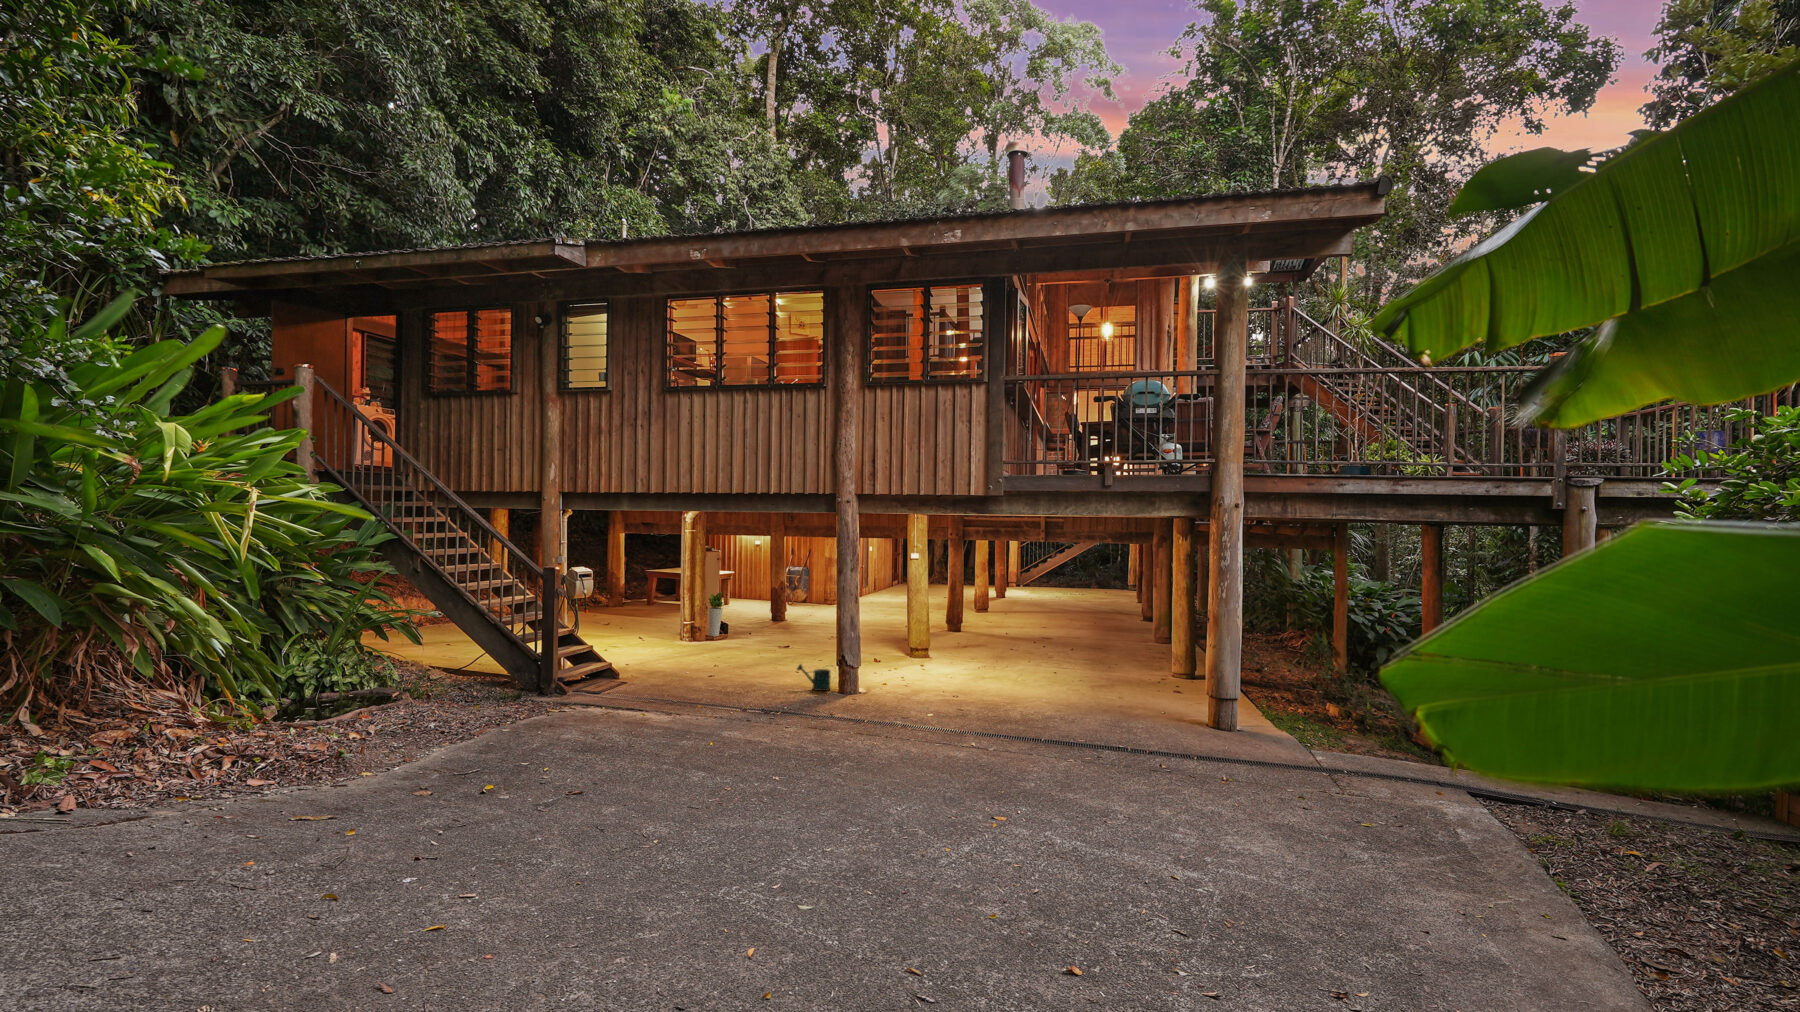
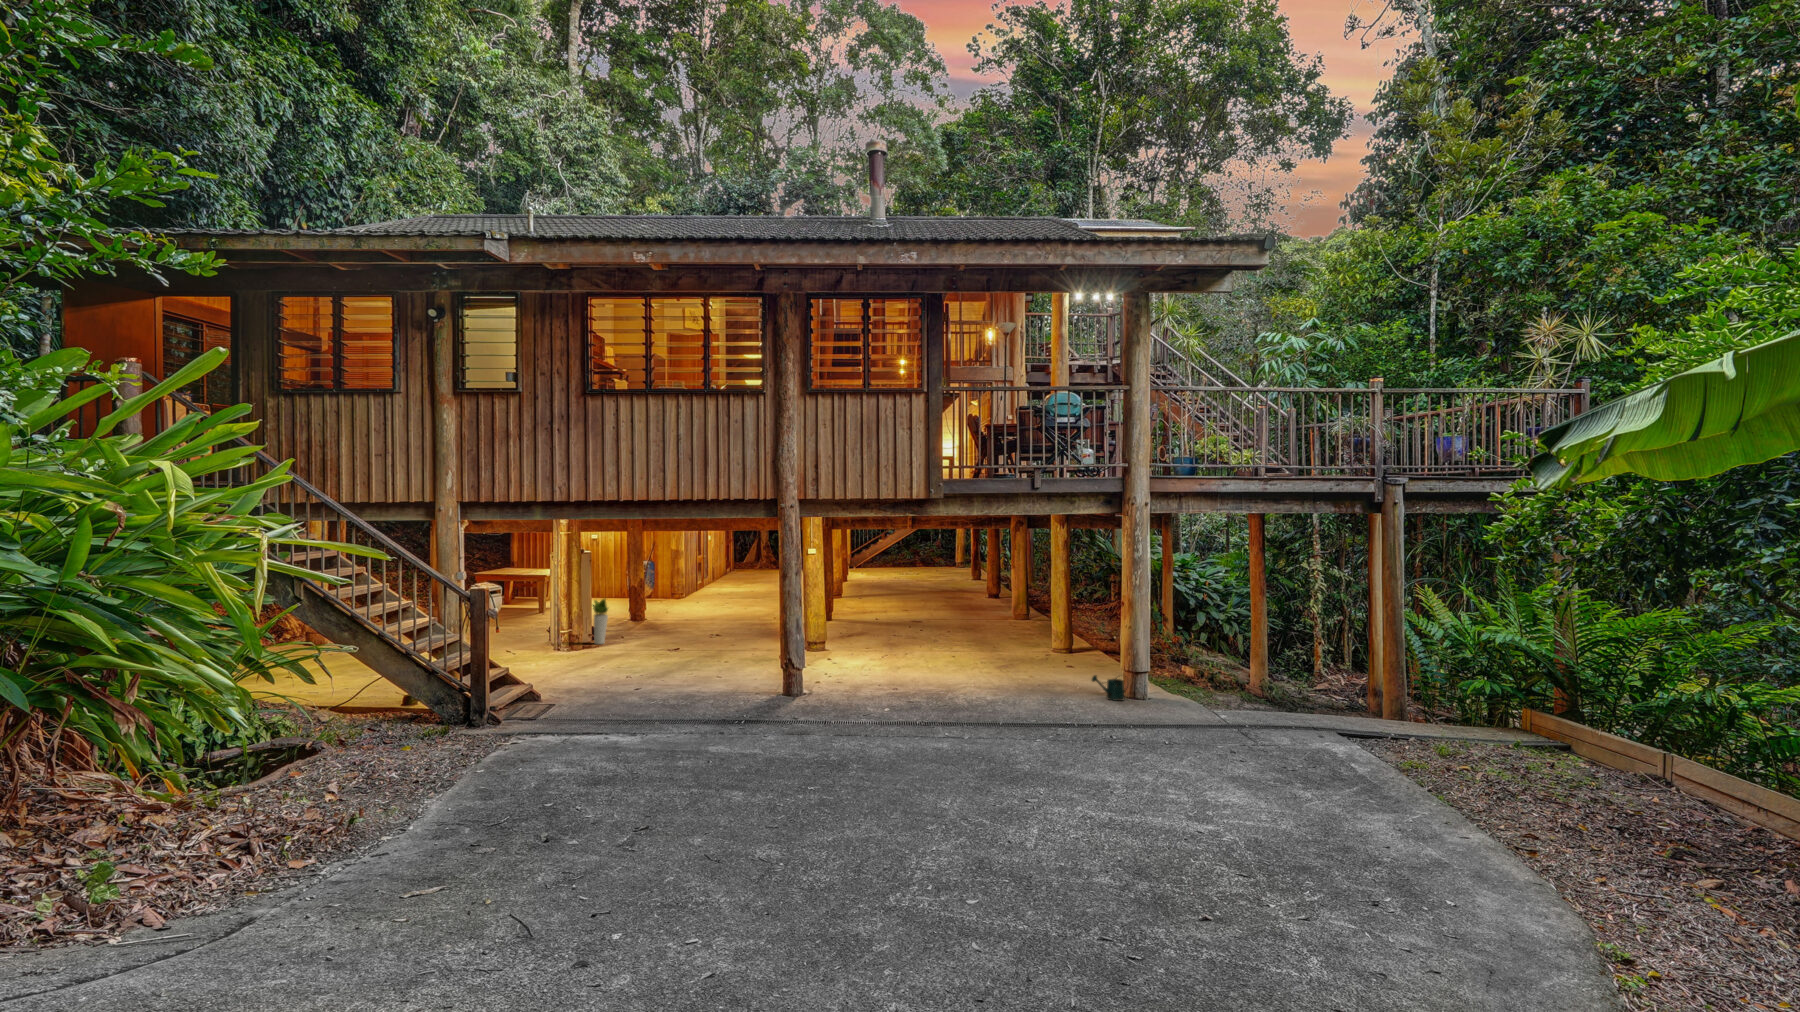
watering can: present [797,664,831,691] -> present [1092,675,1128,701]

